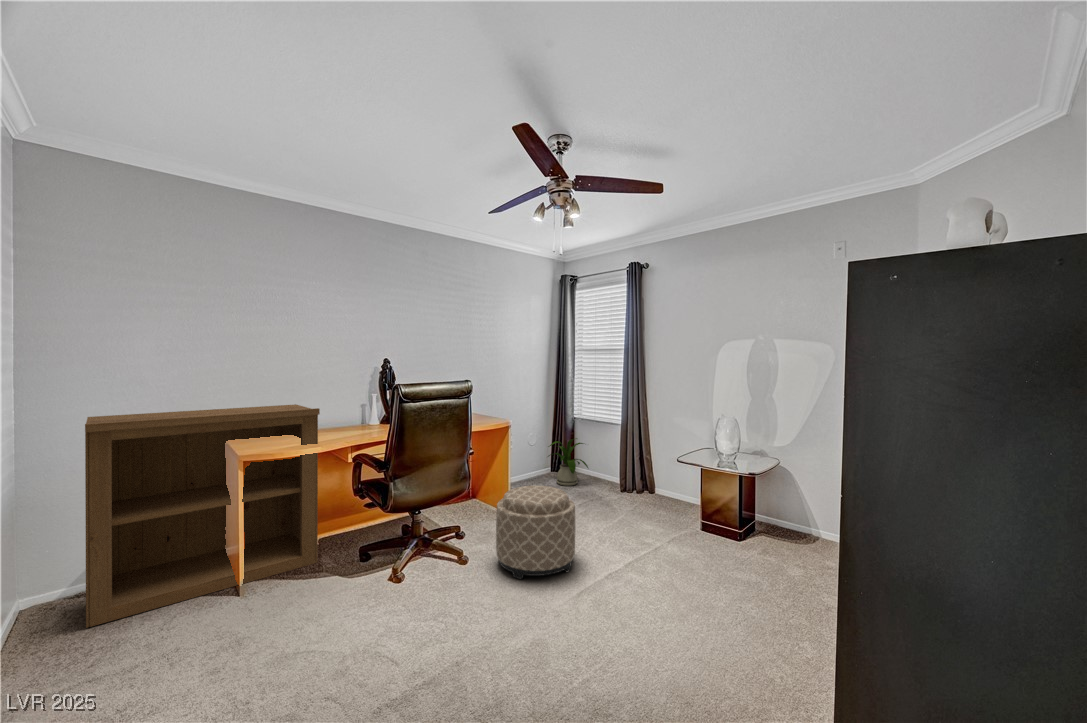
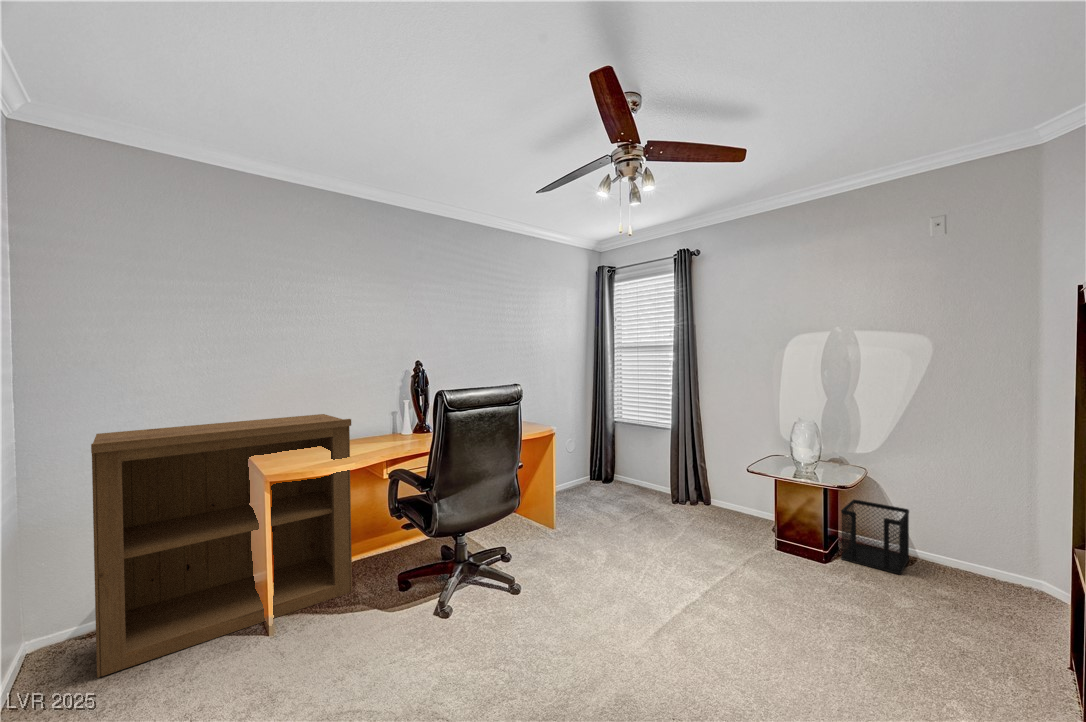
house plant: present [548,438,588,486] -> none [588,444,636,496]
ottoman: present [496,486,575,579] -> none [552,502,642,613]
wastebasket: none [755,488,814,552] -> present [841,500,909,575]

